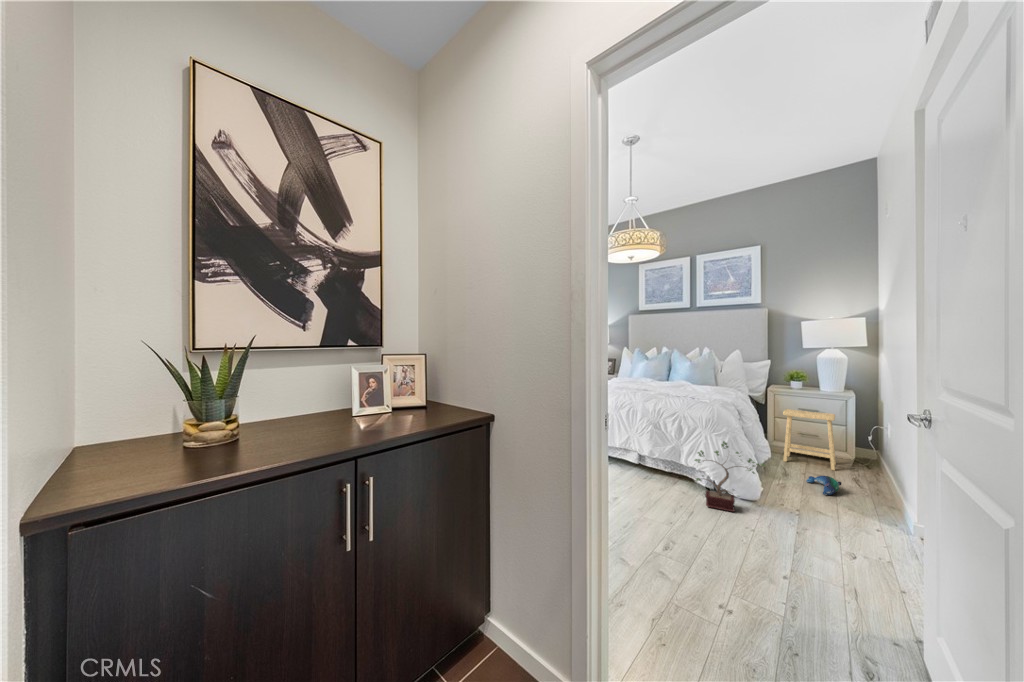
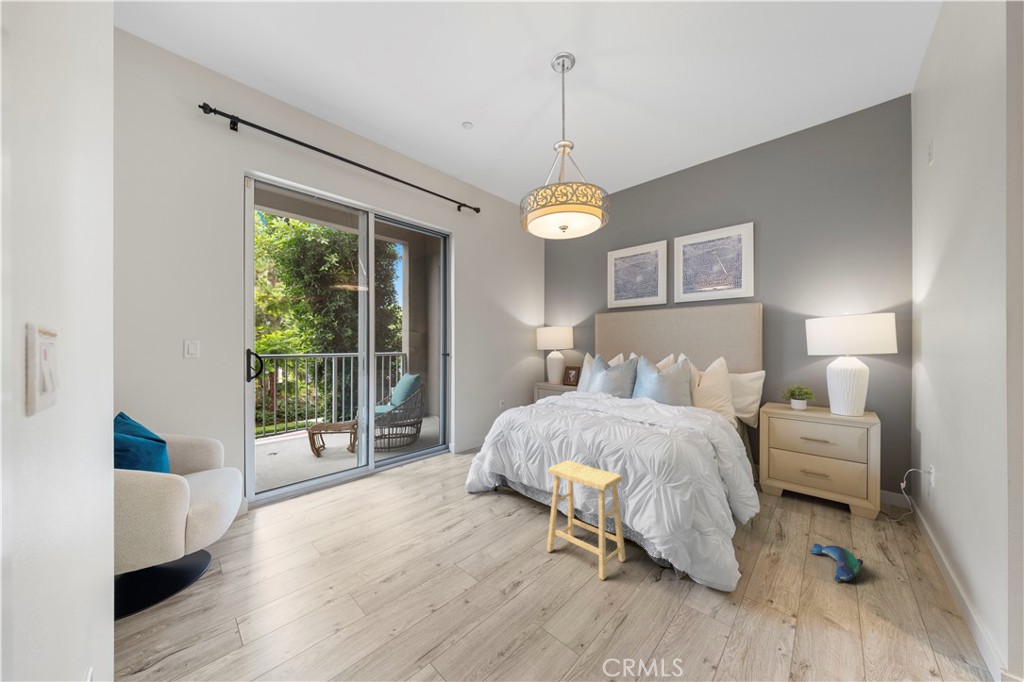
footstool: present [783,409,836,470] -> present [547,461,626,580]
potted plant: present [695,441,765,512] -> none [632,500,741,617]

